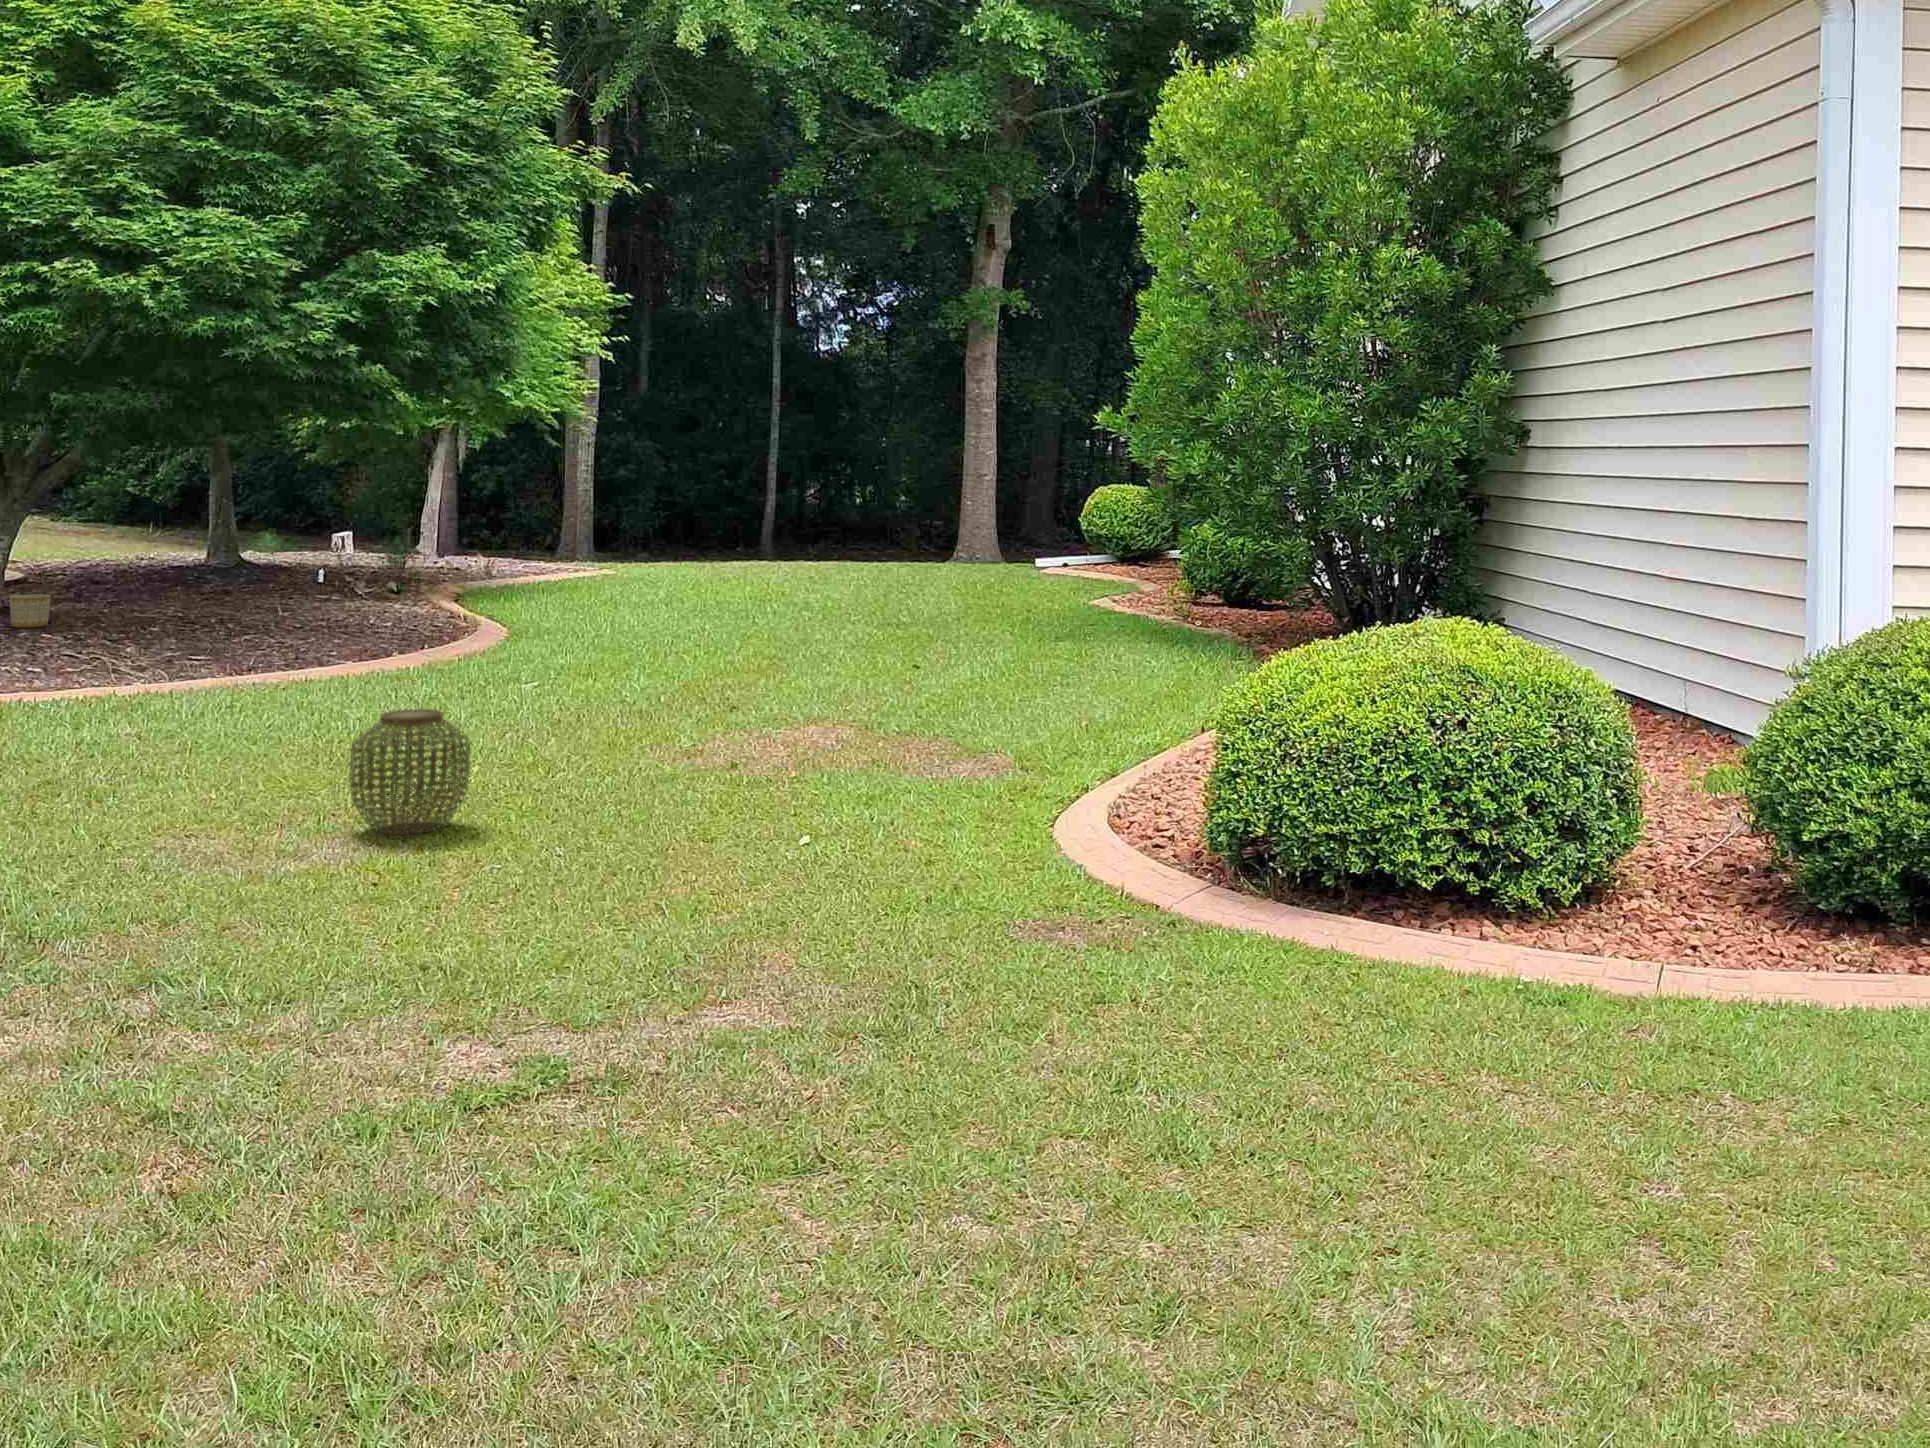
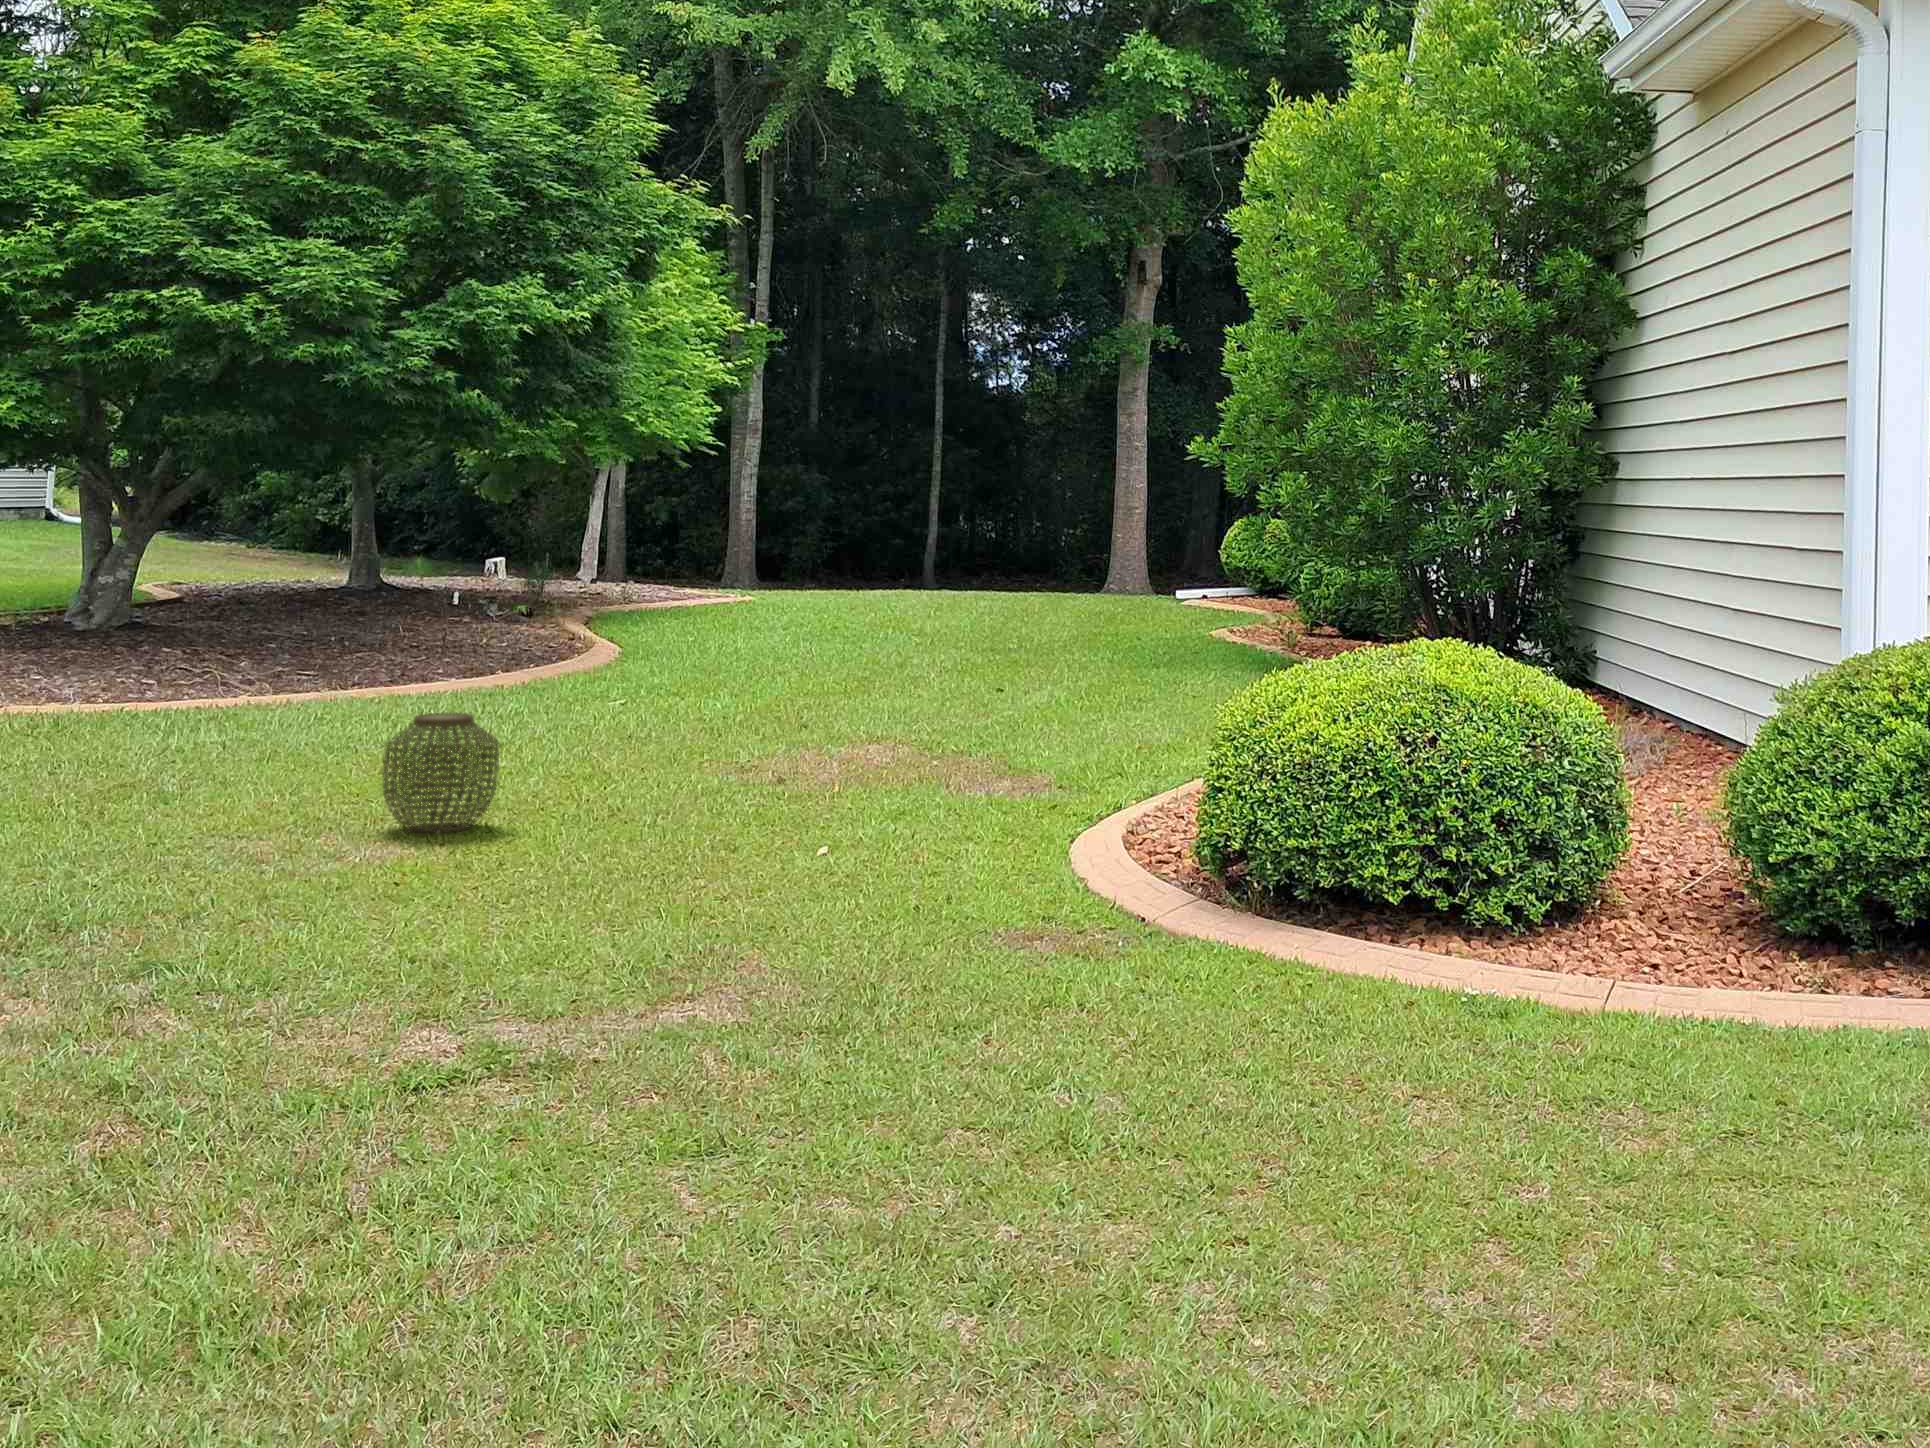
planter: present [10,594,51,628] -> none [122,623,161,655]

